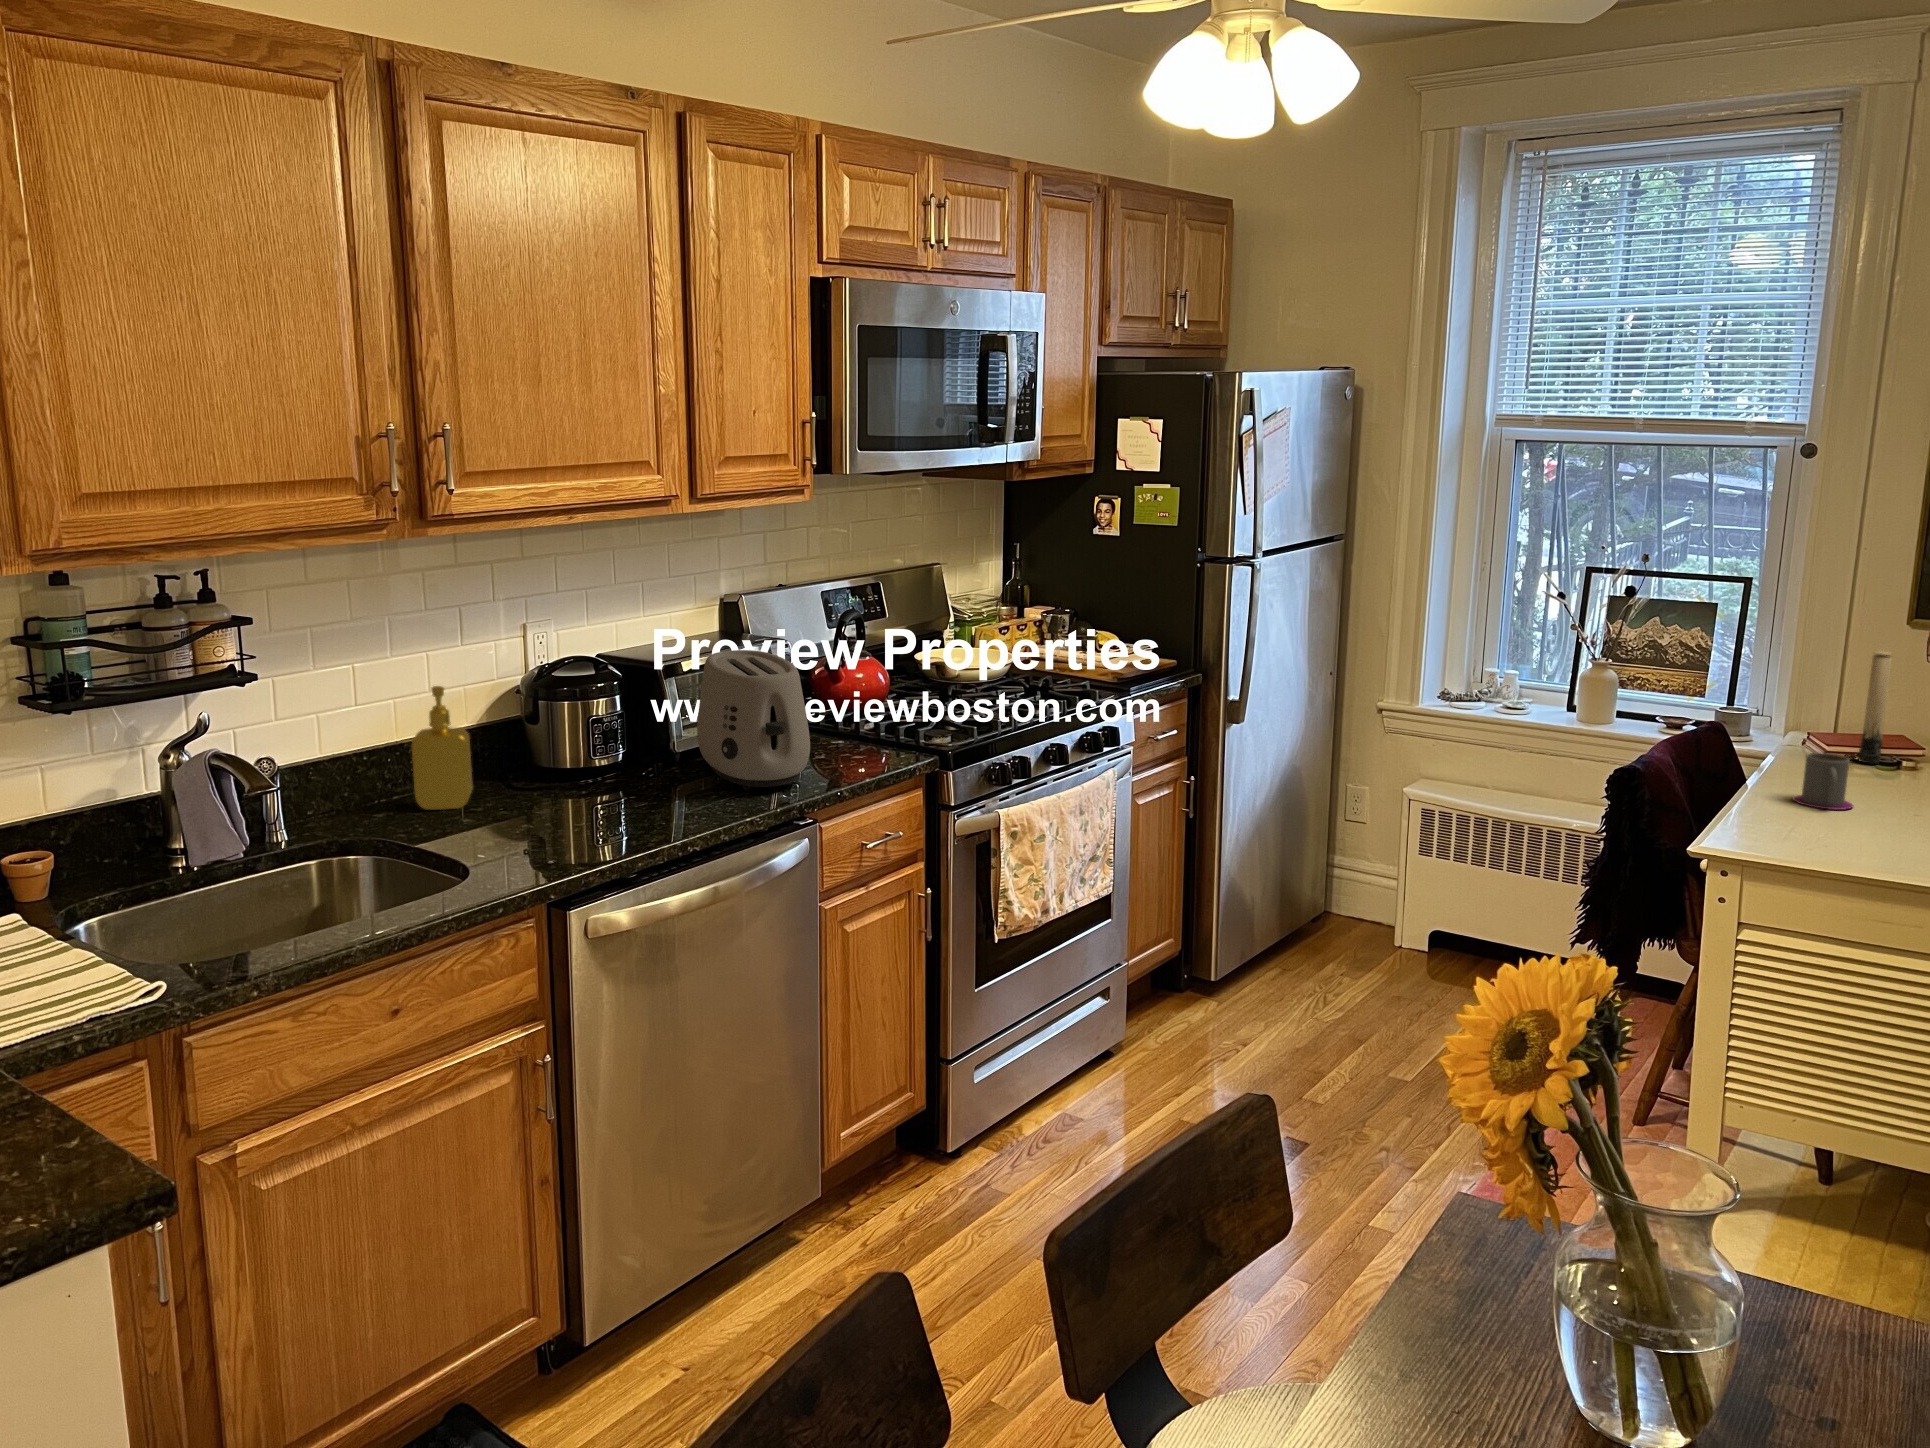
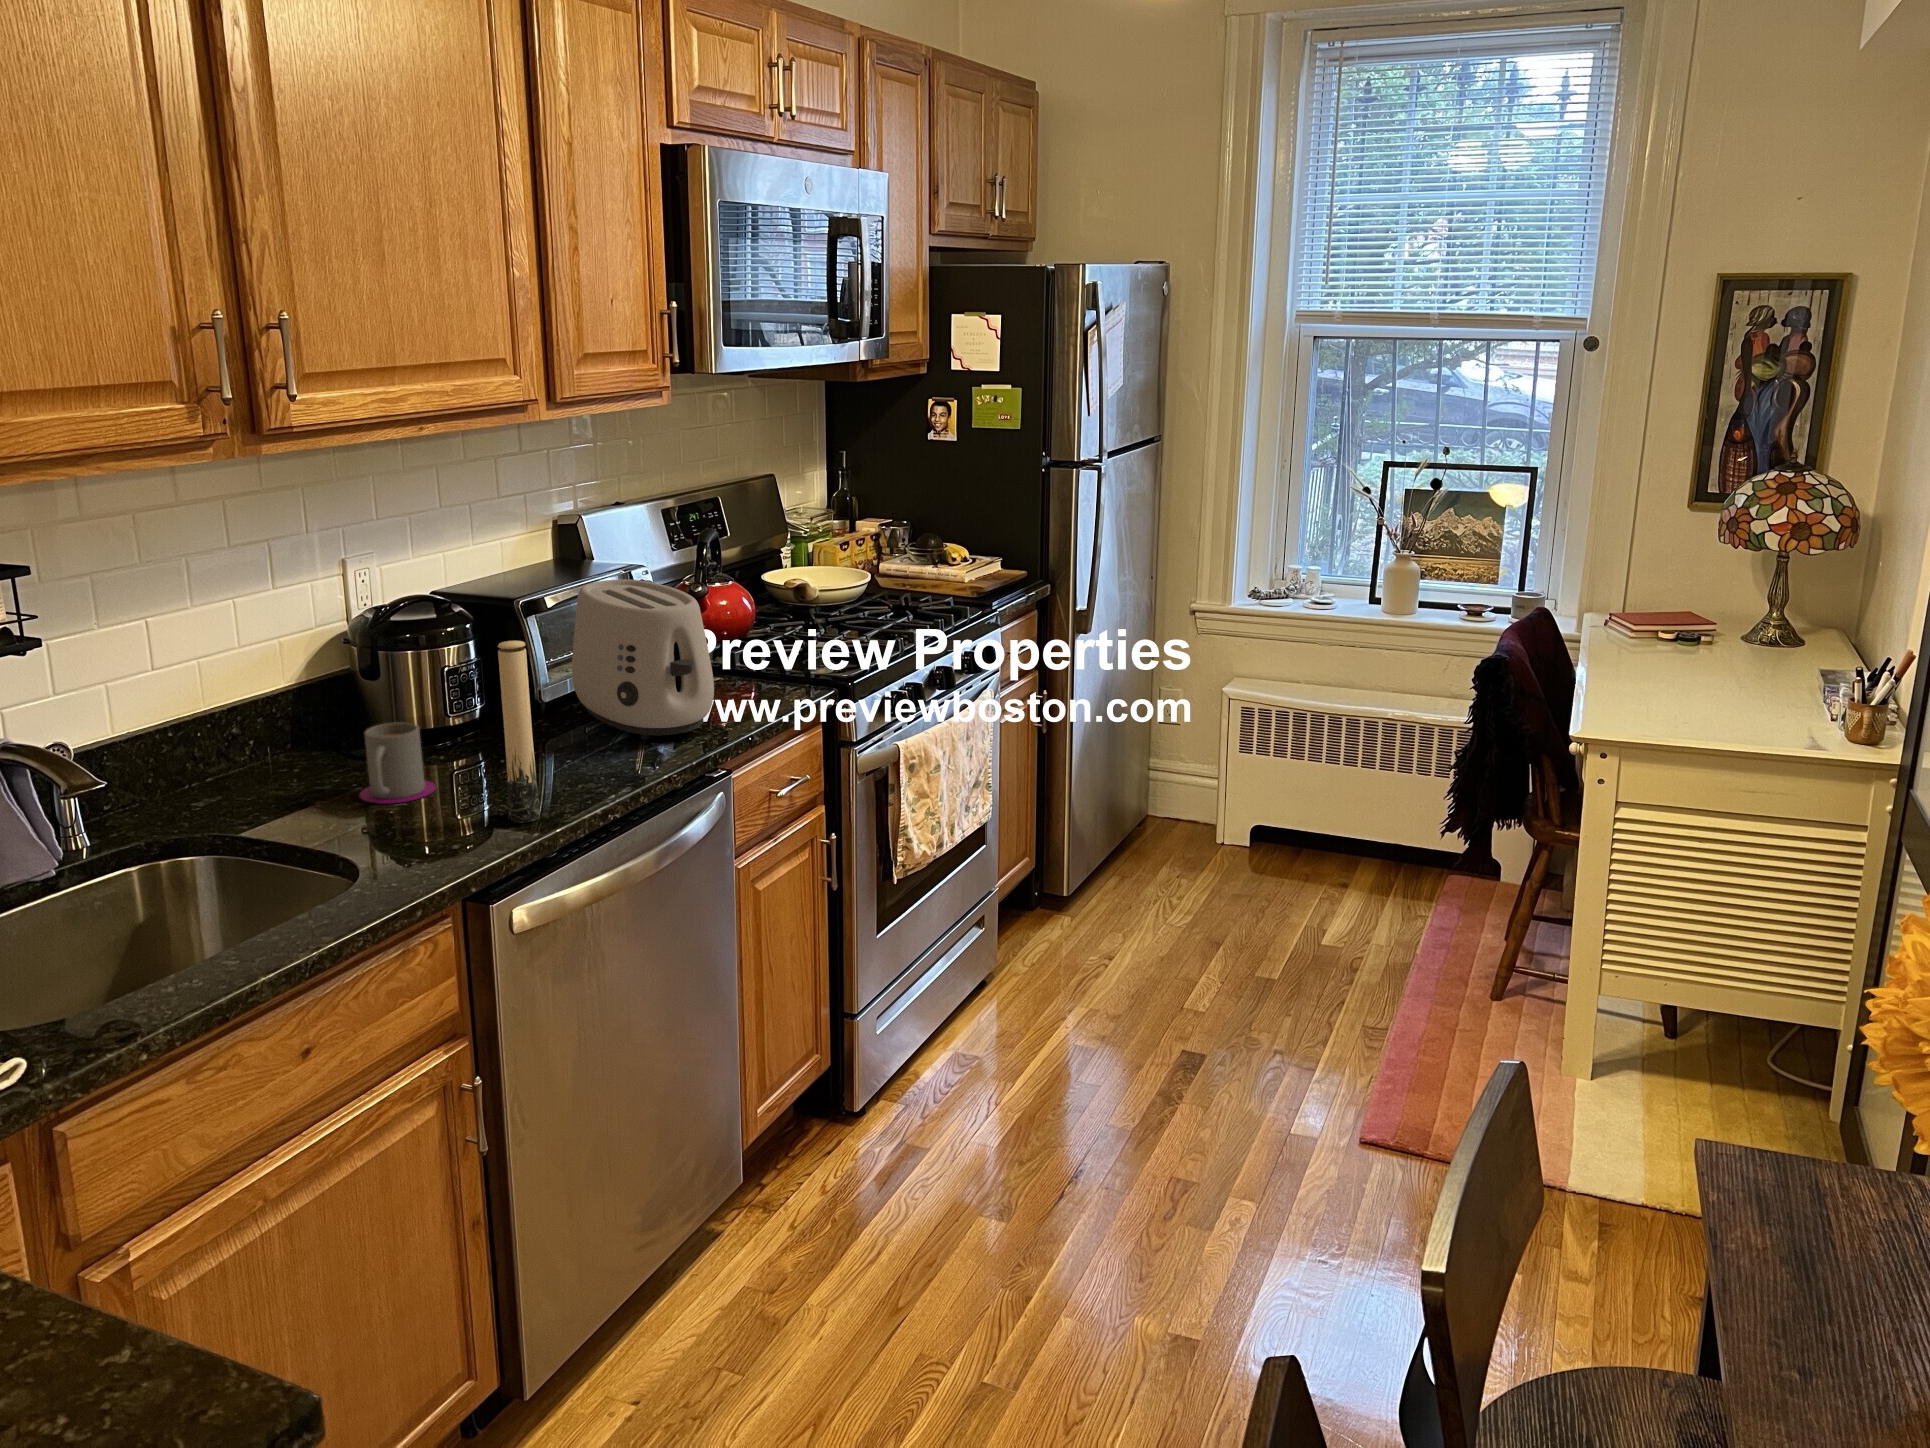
candle: present [1844,651,1892,764] -> present [495,641,540,823]
soap dispenser: present [412,686,473,810] -> none [237,640,314,791]
mug: present [1793,752,1853,810] -> present [359,722,436,803]

